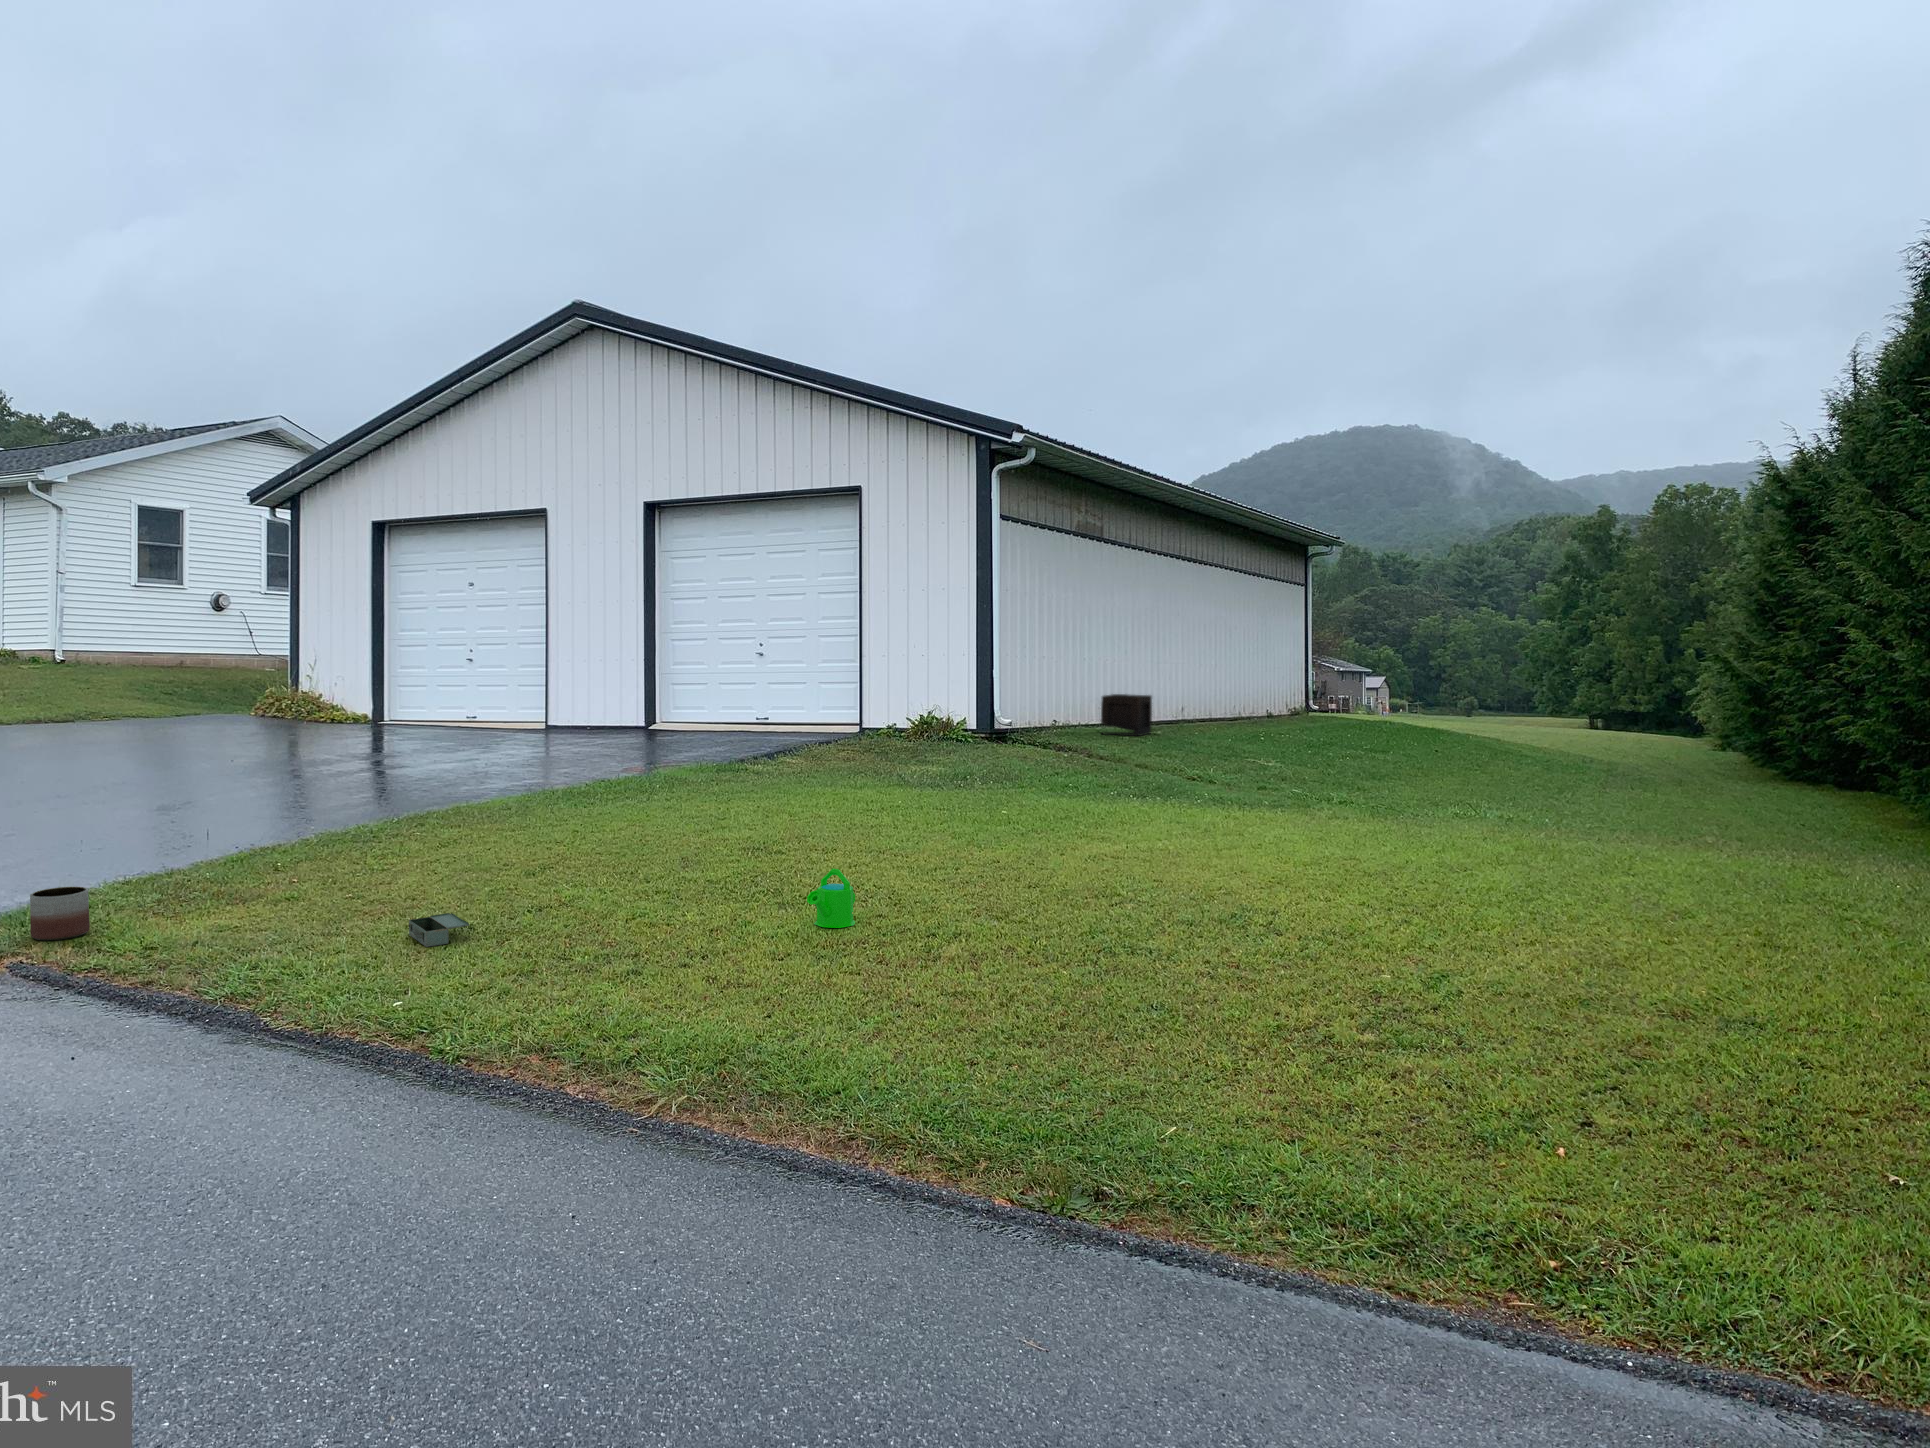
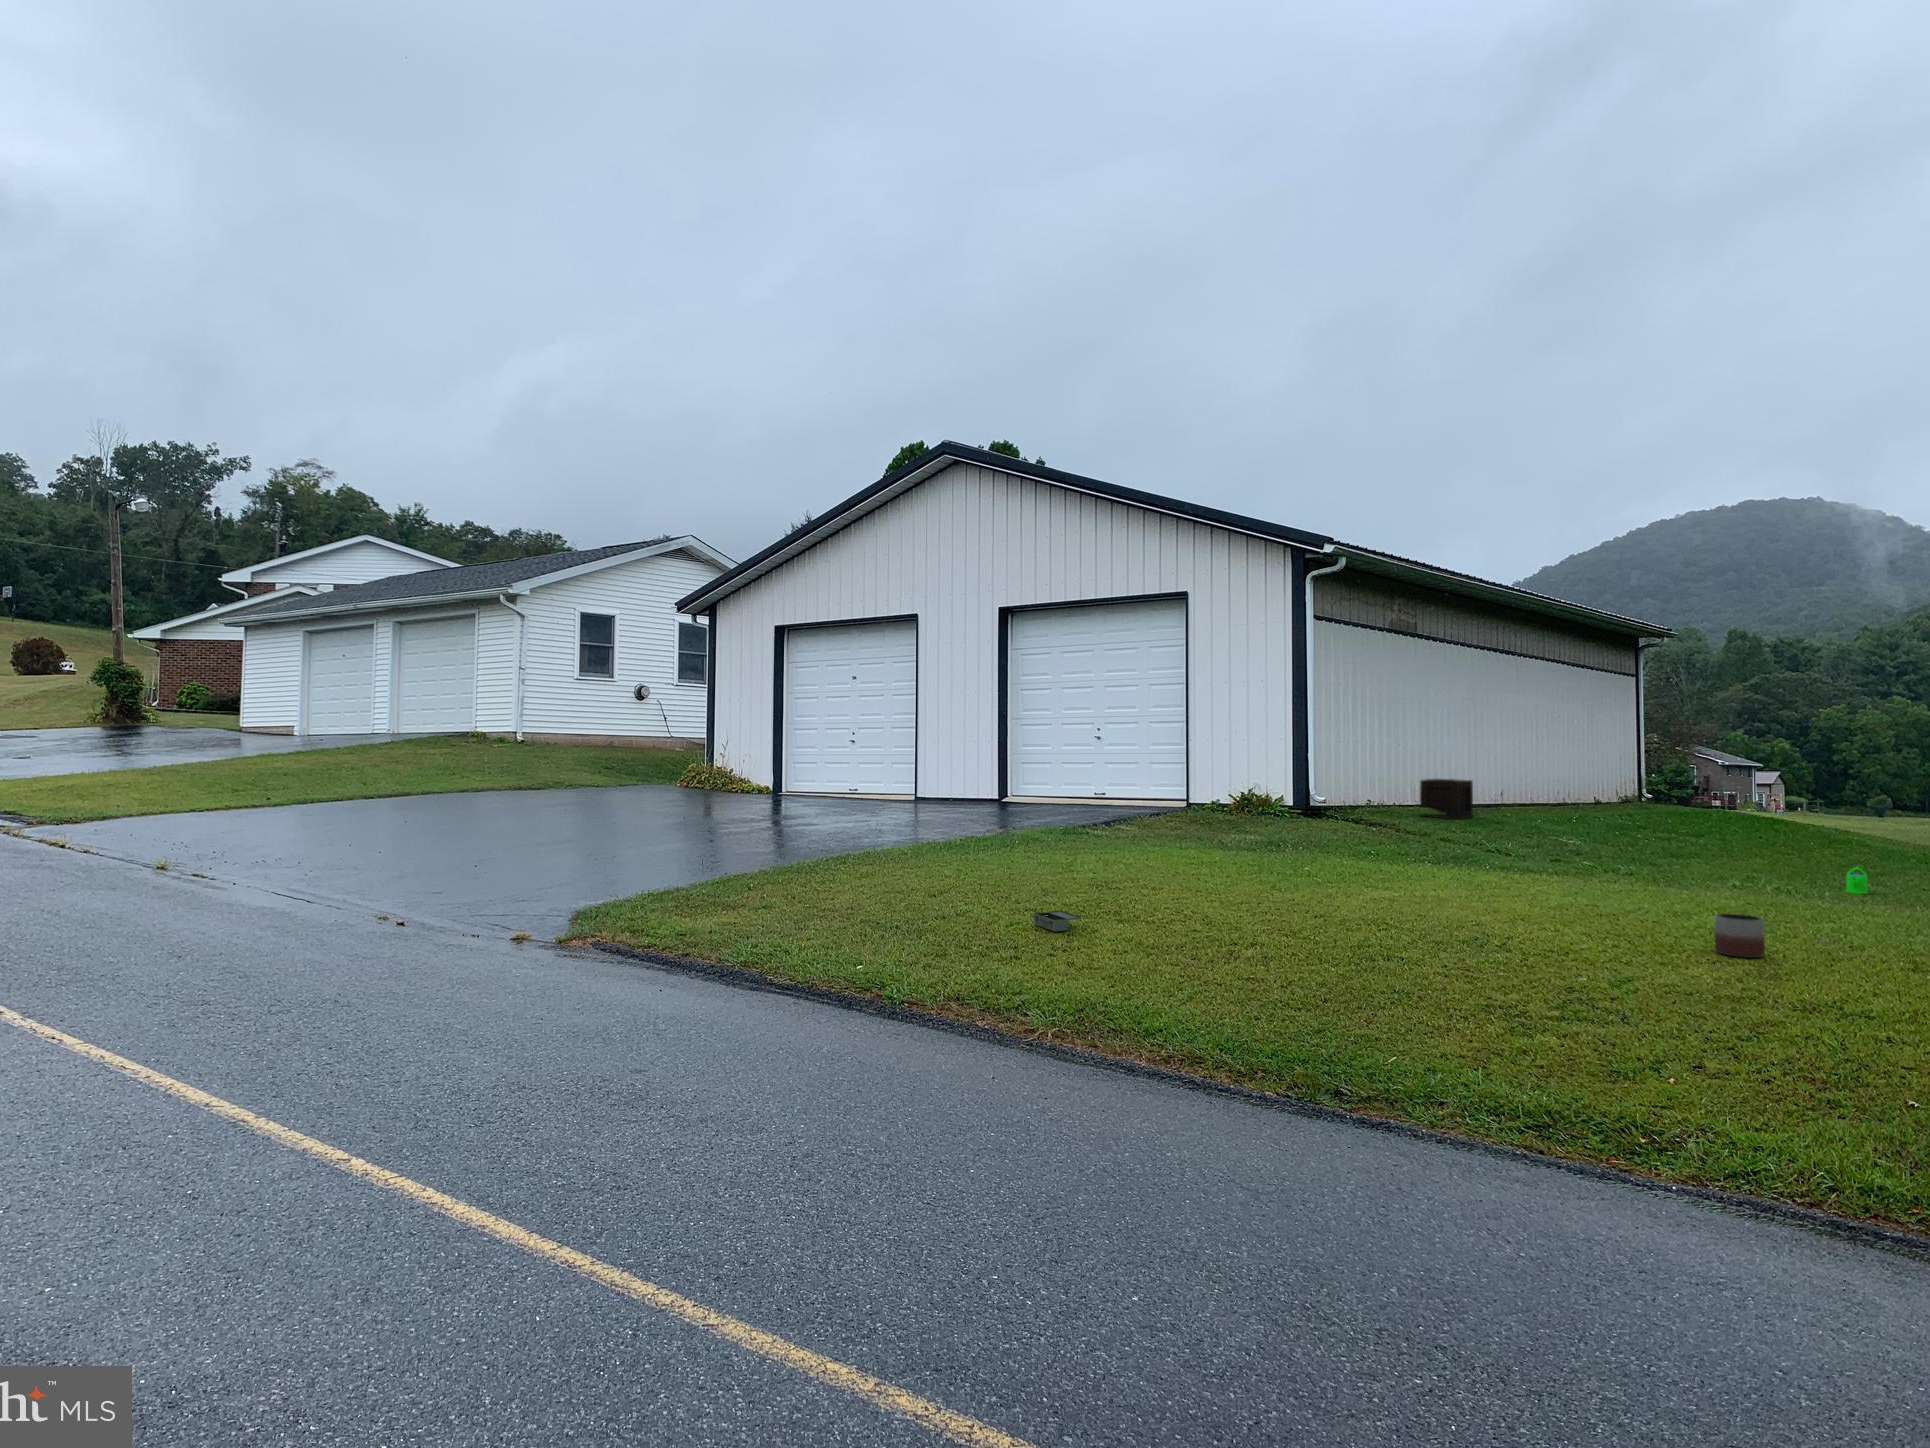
watering can: present [807,869,855,928] -> present [1846,867,1868,894]
planter: present [30,887,90,940] -> present [1715,913,1765,958]
toolbox: present [408,913,469,947] -> present [1034,911,1081,931]

